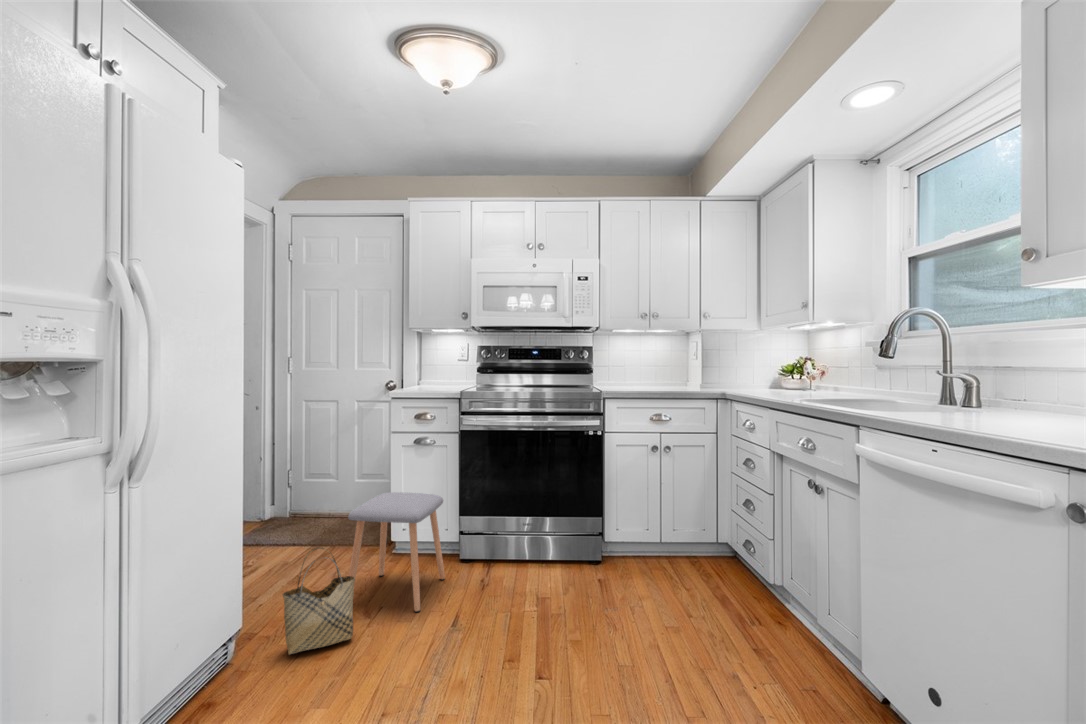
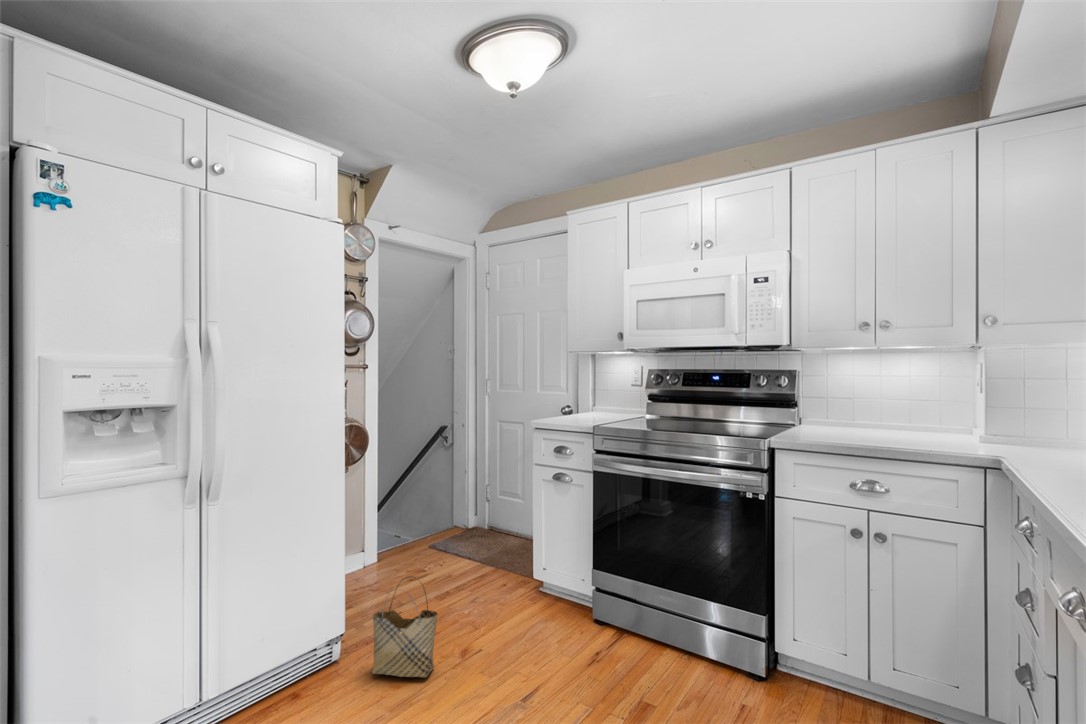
stool: present [348,492,445,612] -> none [453,529,561,670]

